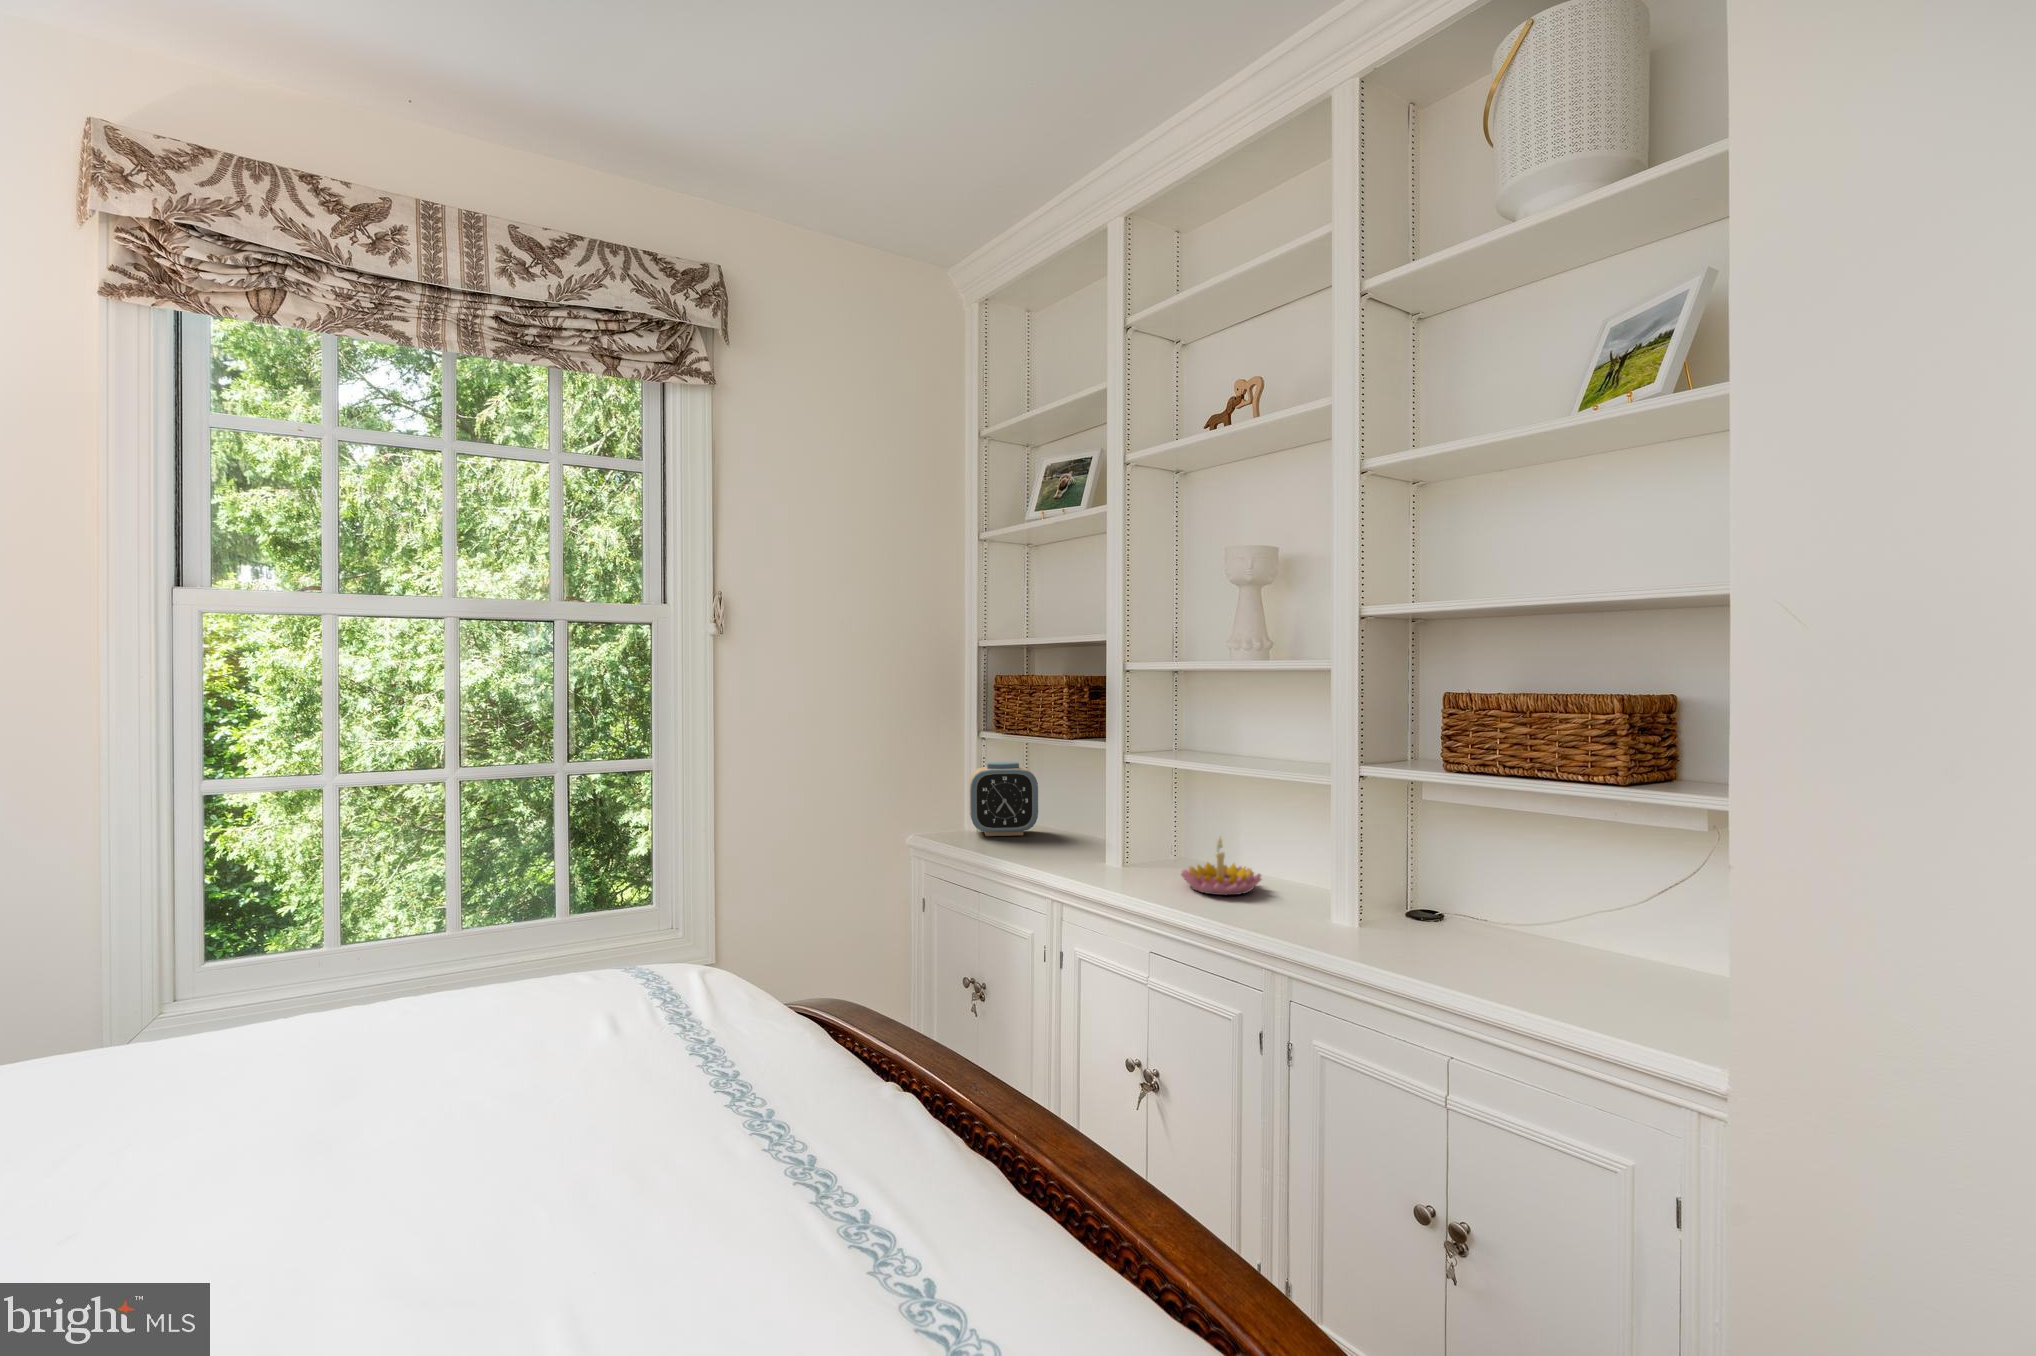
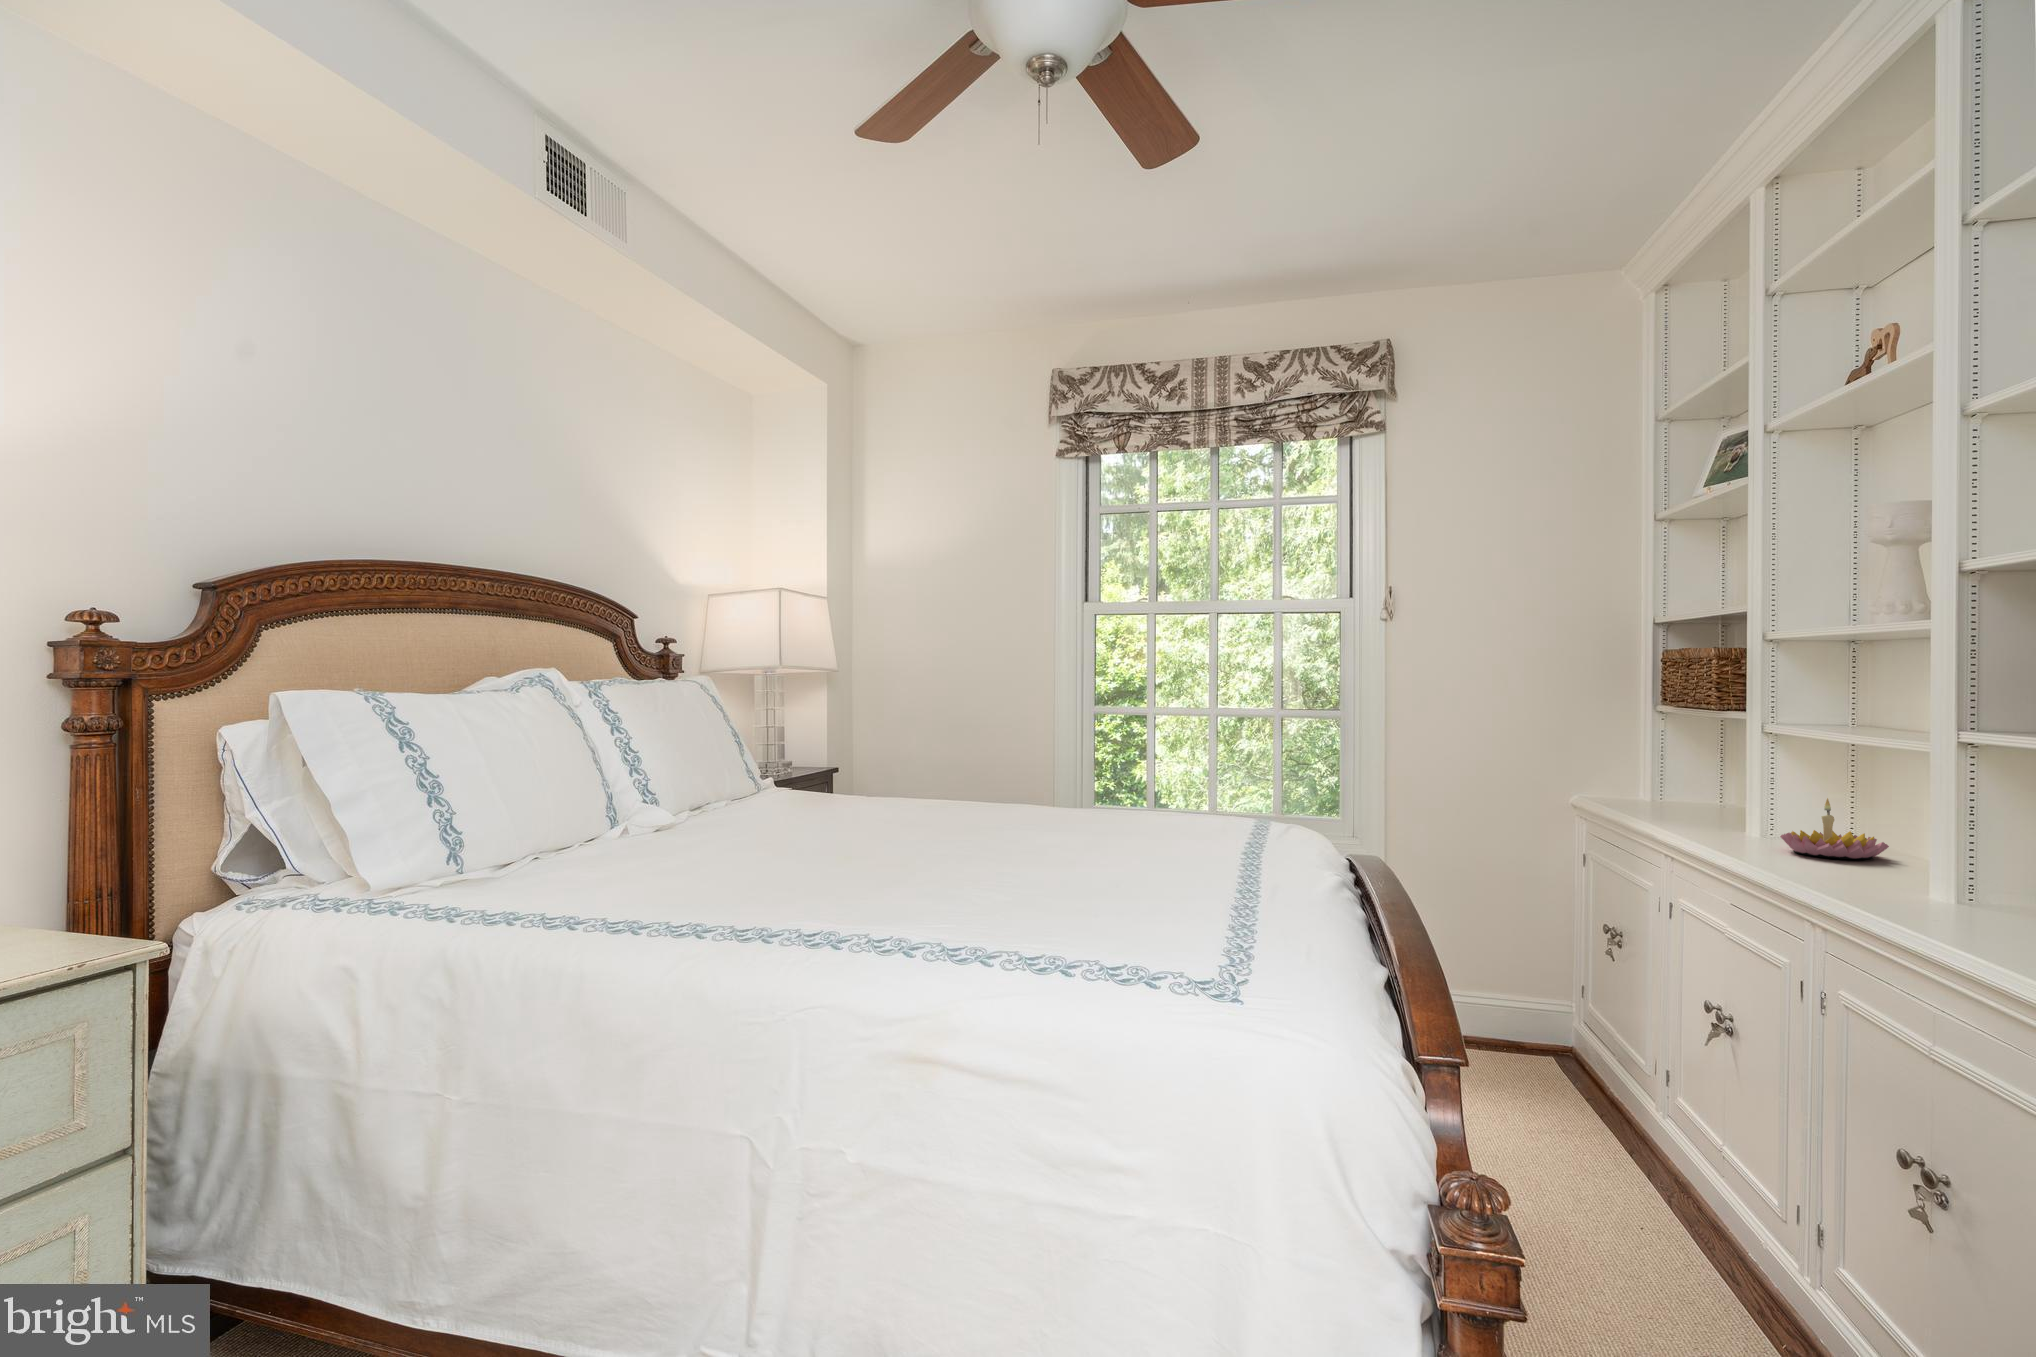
alarm clock: present [969,762,1038,836] -> none [1625,736,1710,809]

